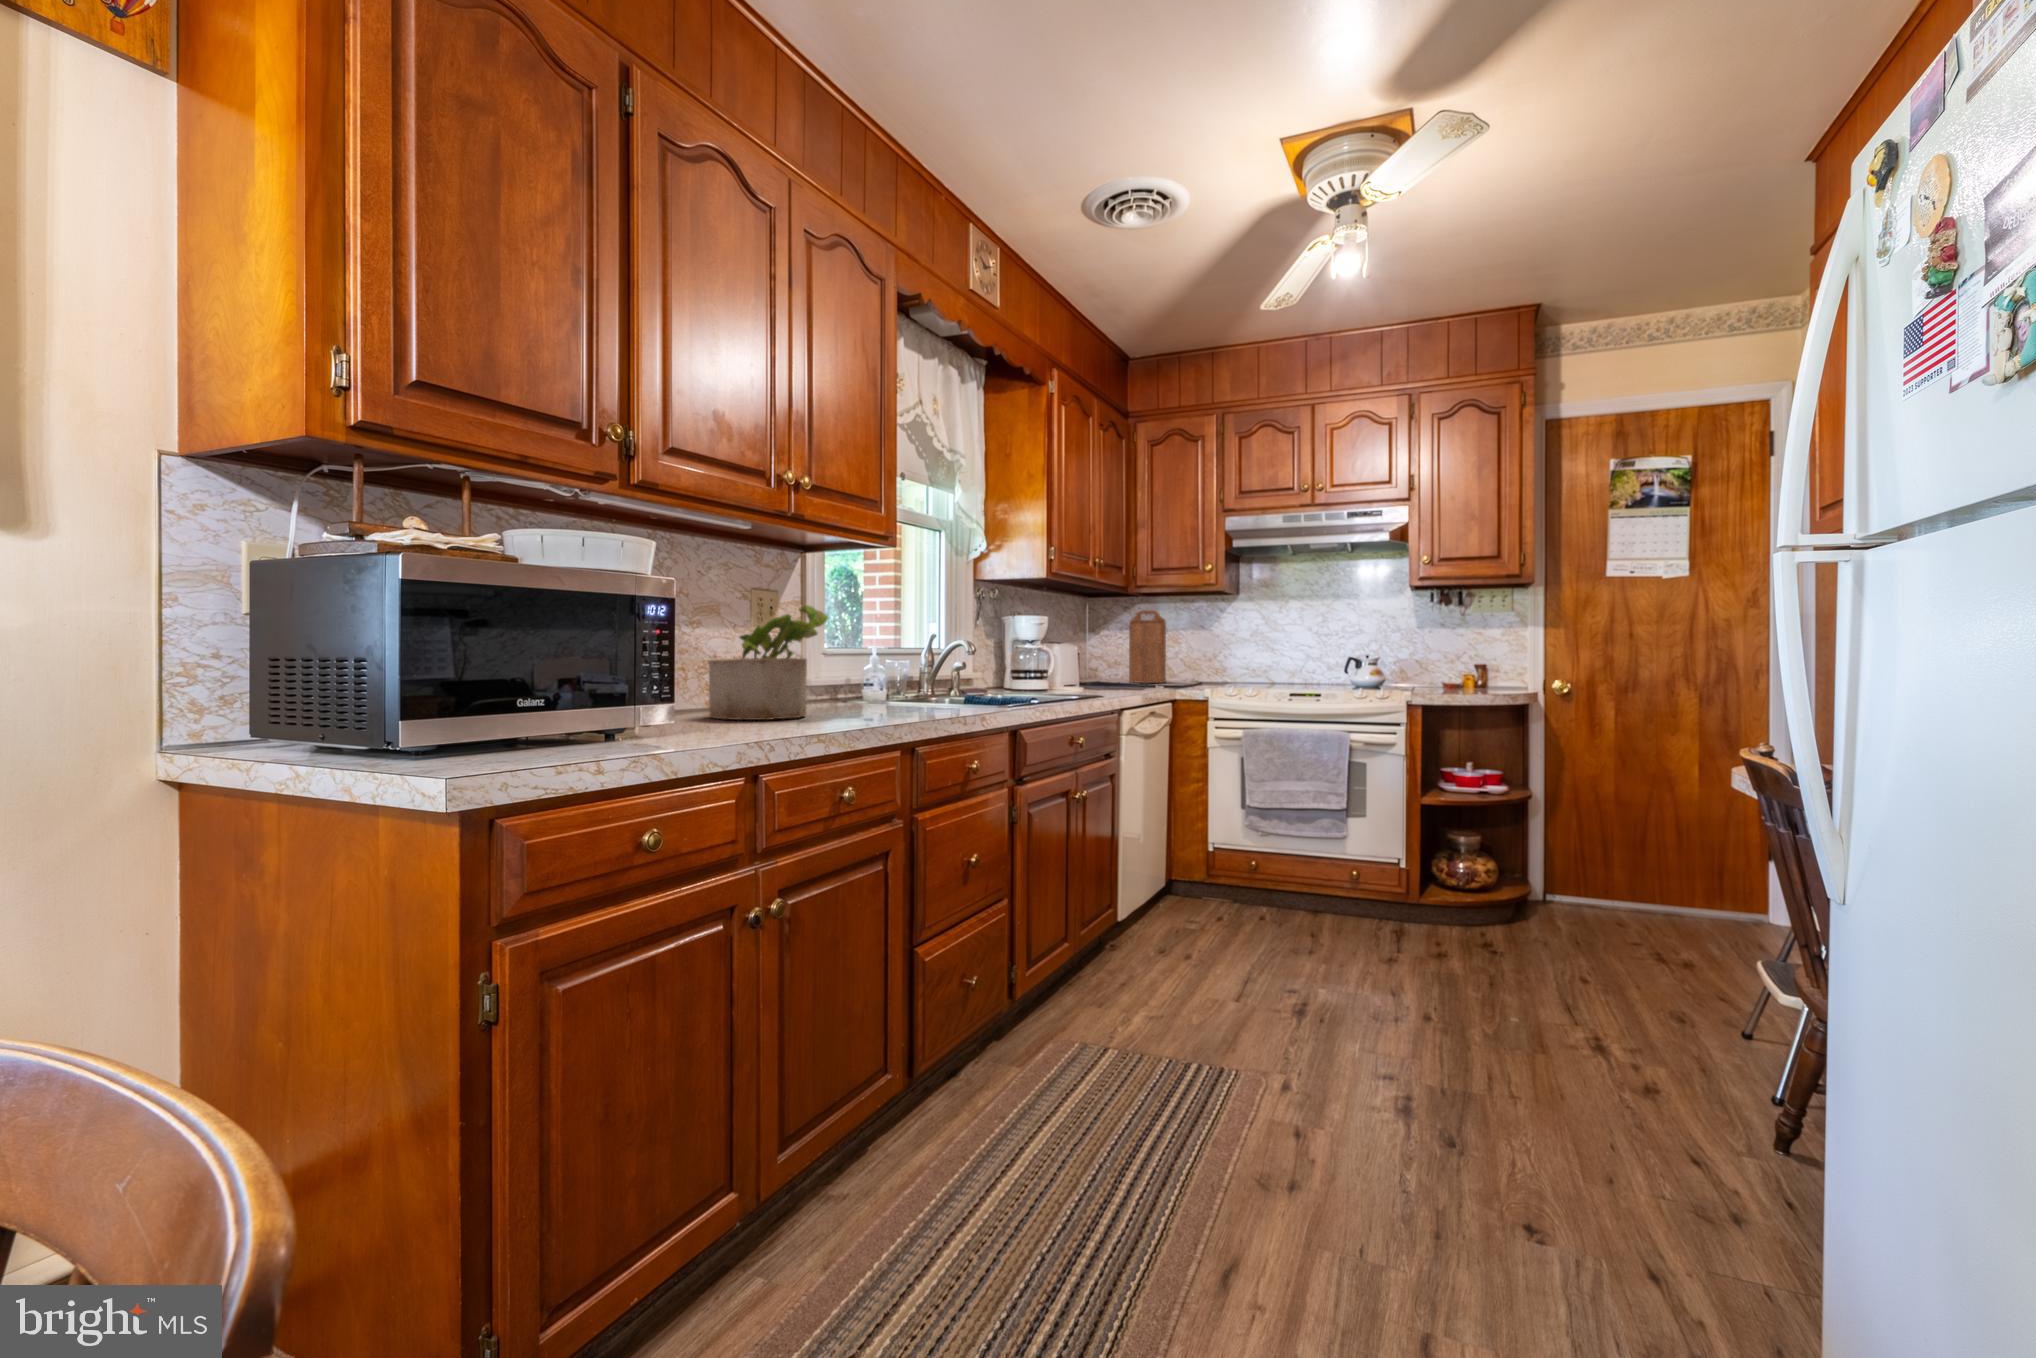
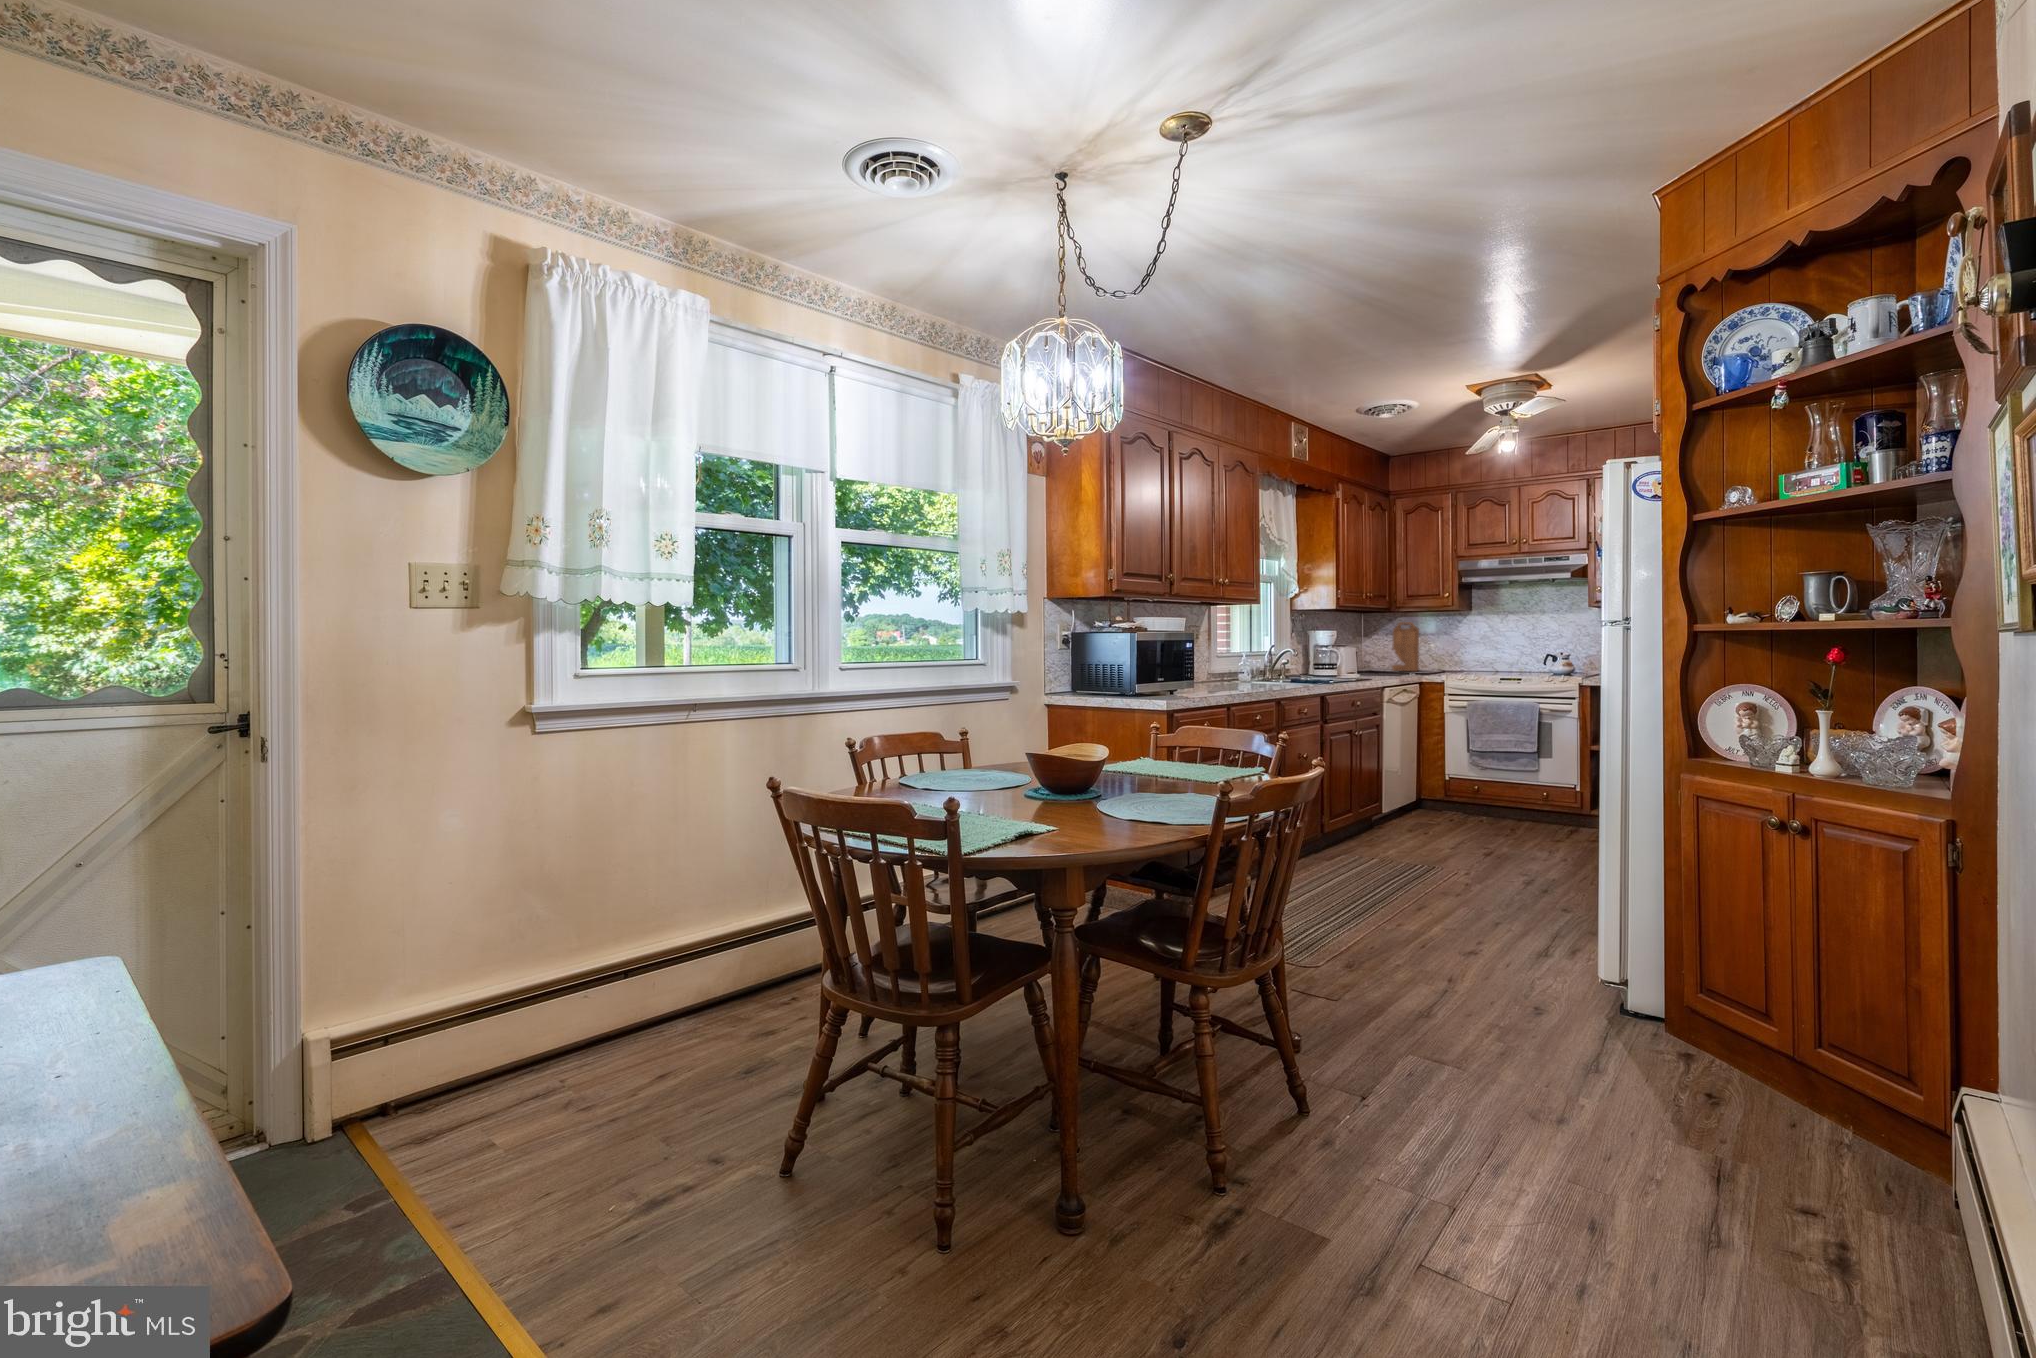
potted plant: present [708,605,827,720] -> none [1187,638,1237,688]

